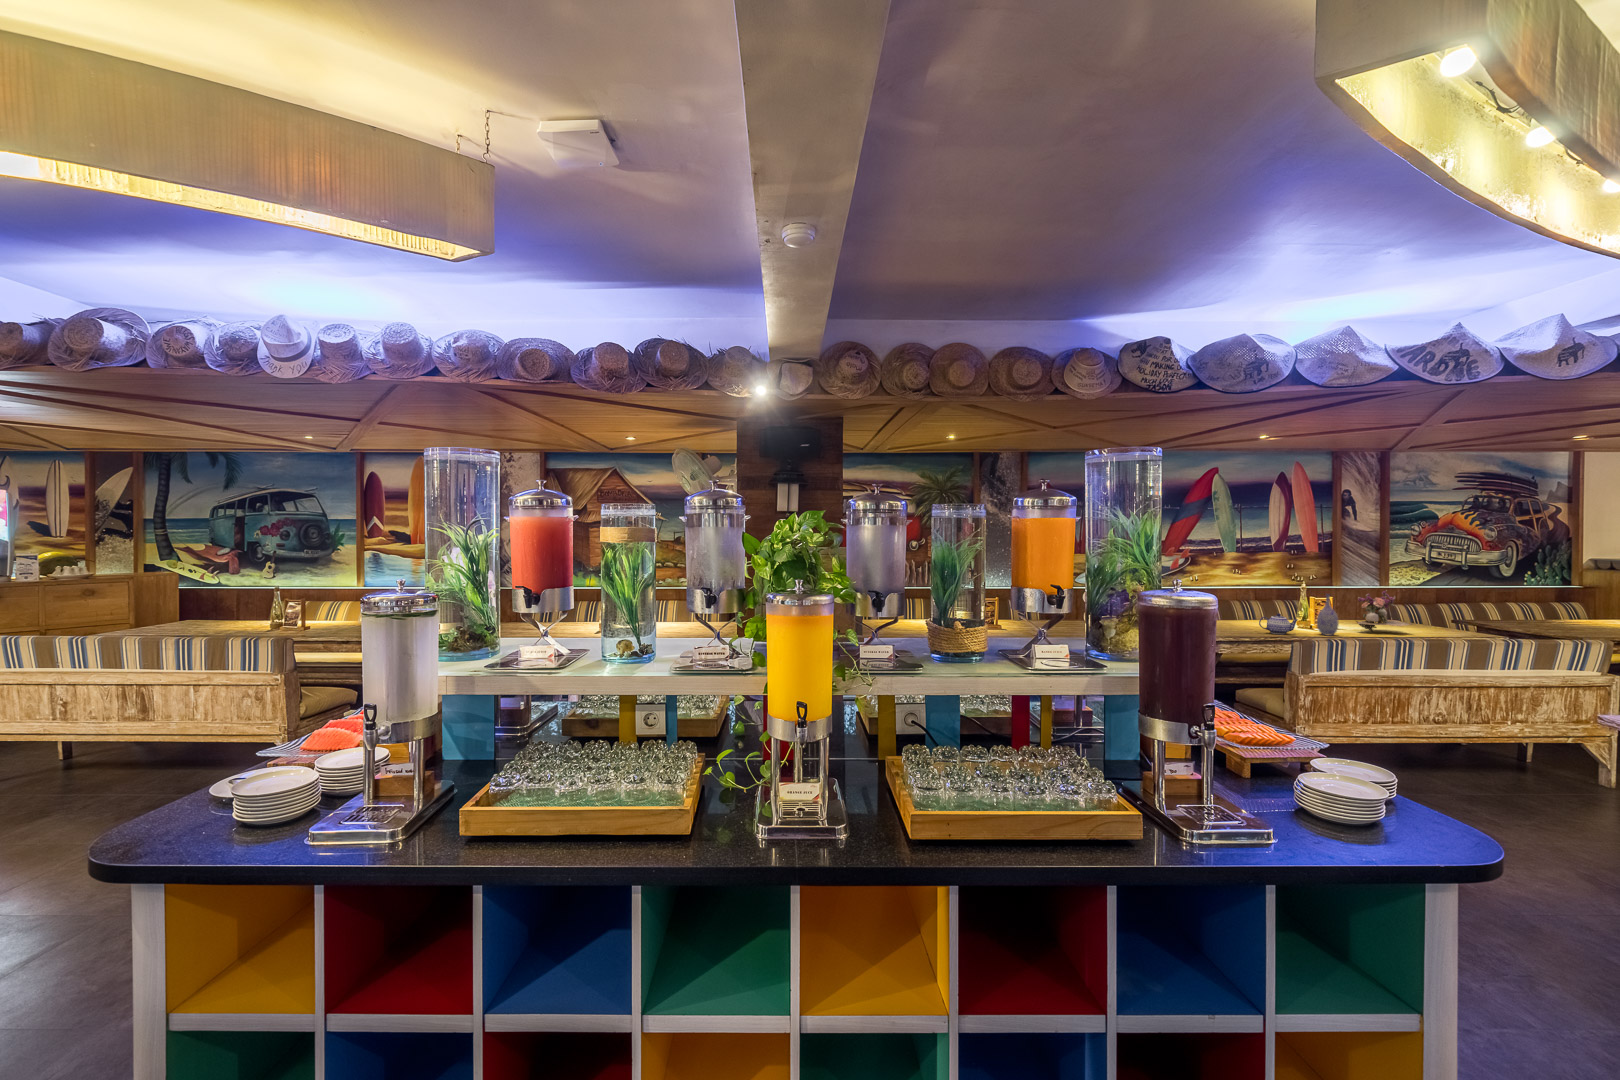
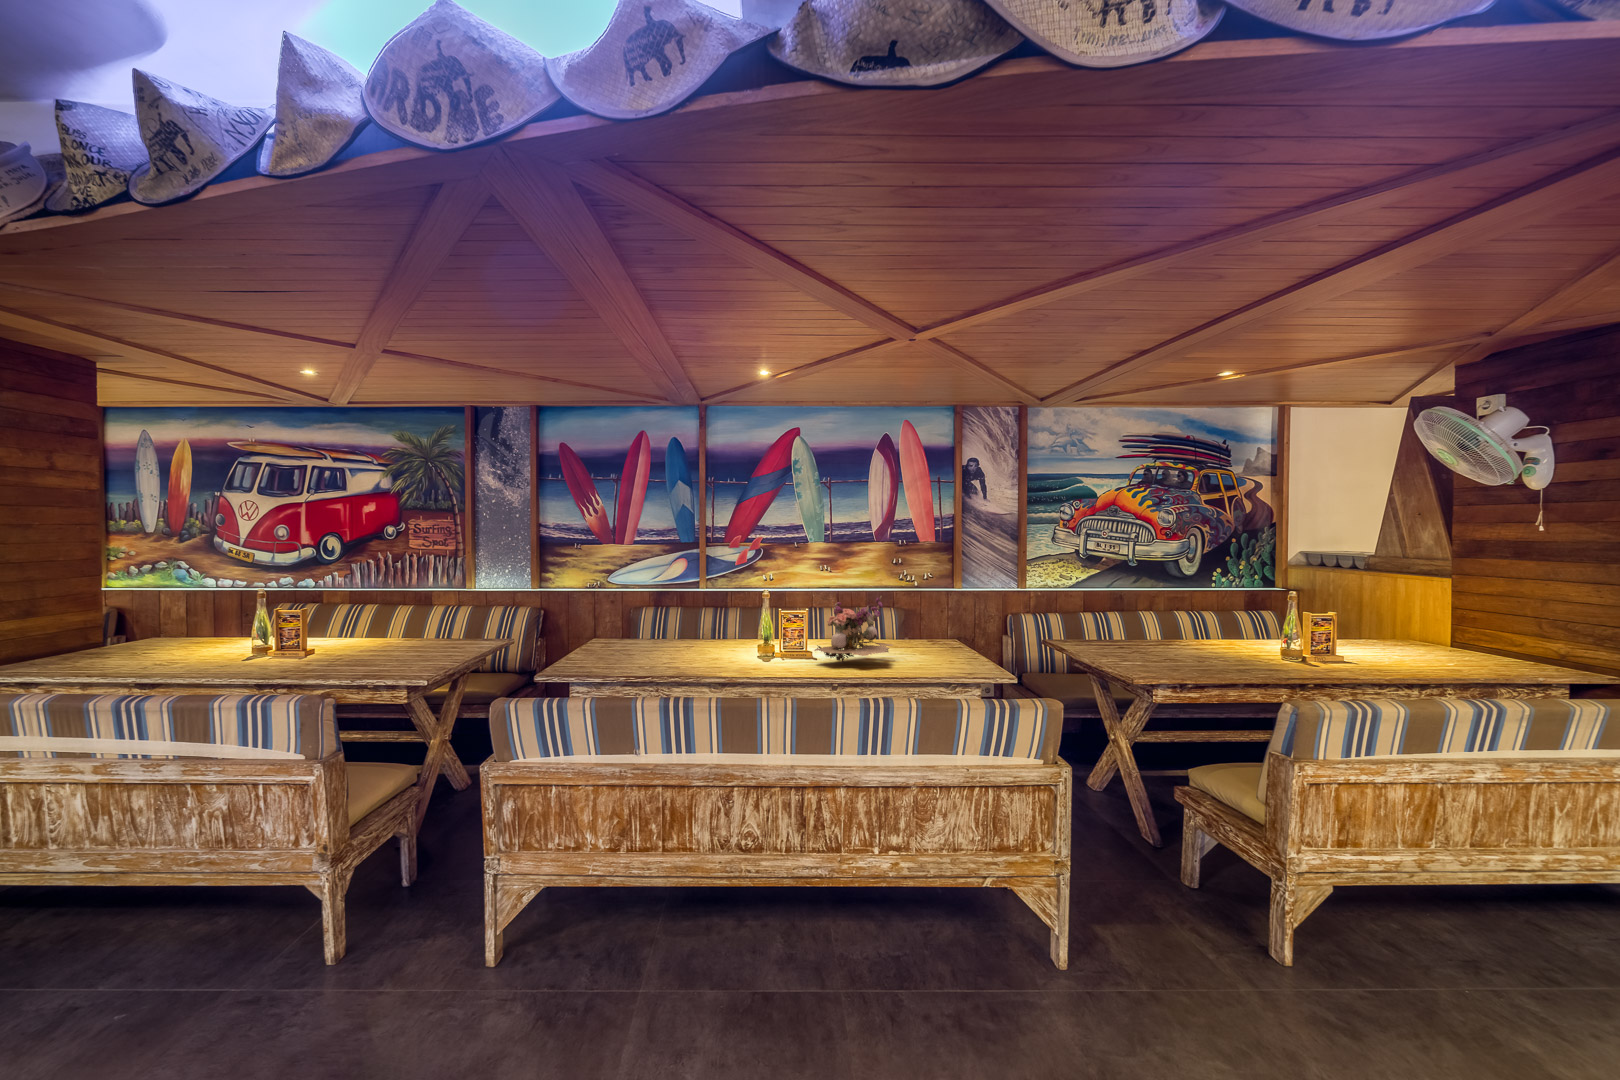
vase: present [1317,594,1339,636] -> none [733,603,762,671]
teapot: present [1259,614,1298,634] -> none [658,635,705,669]

